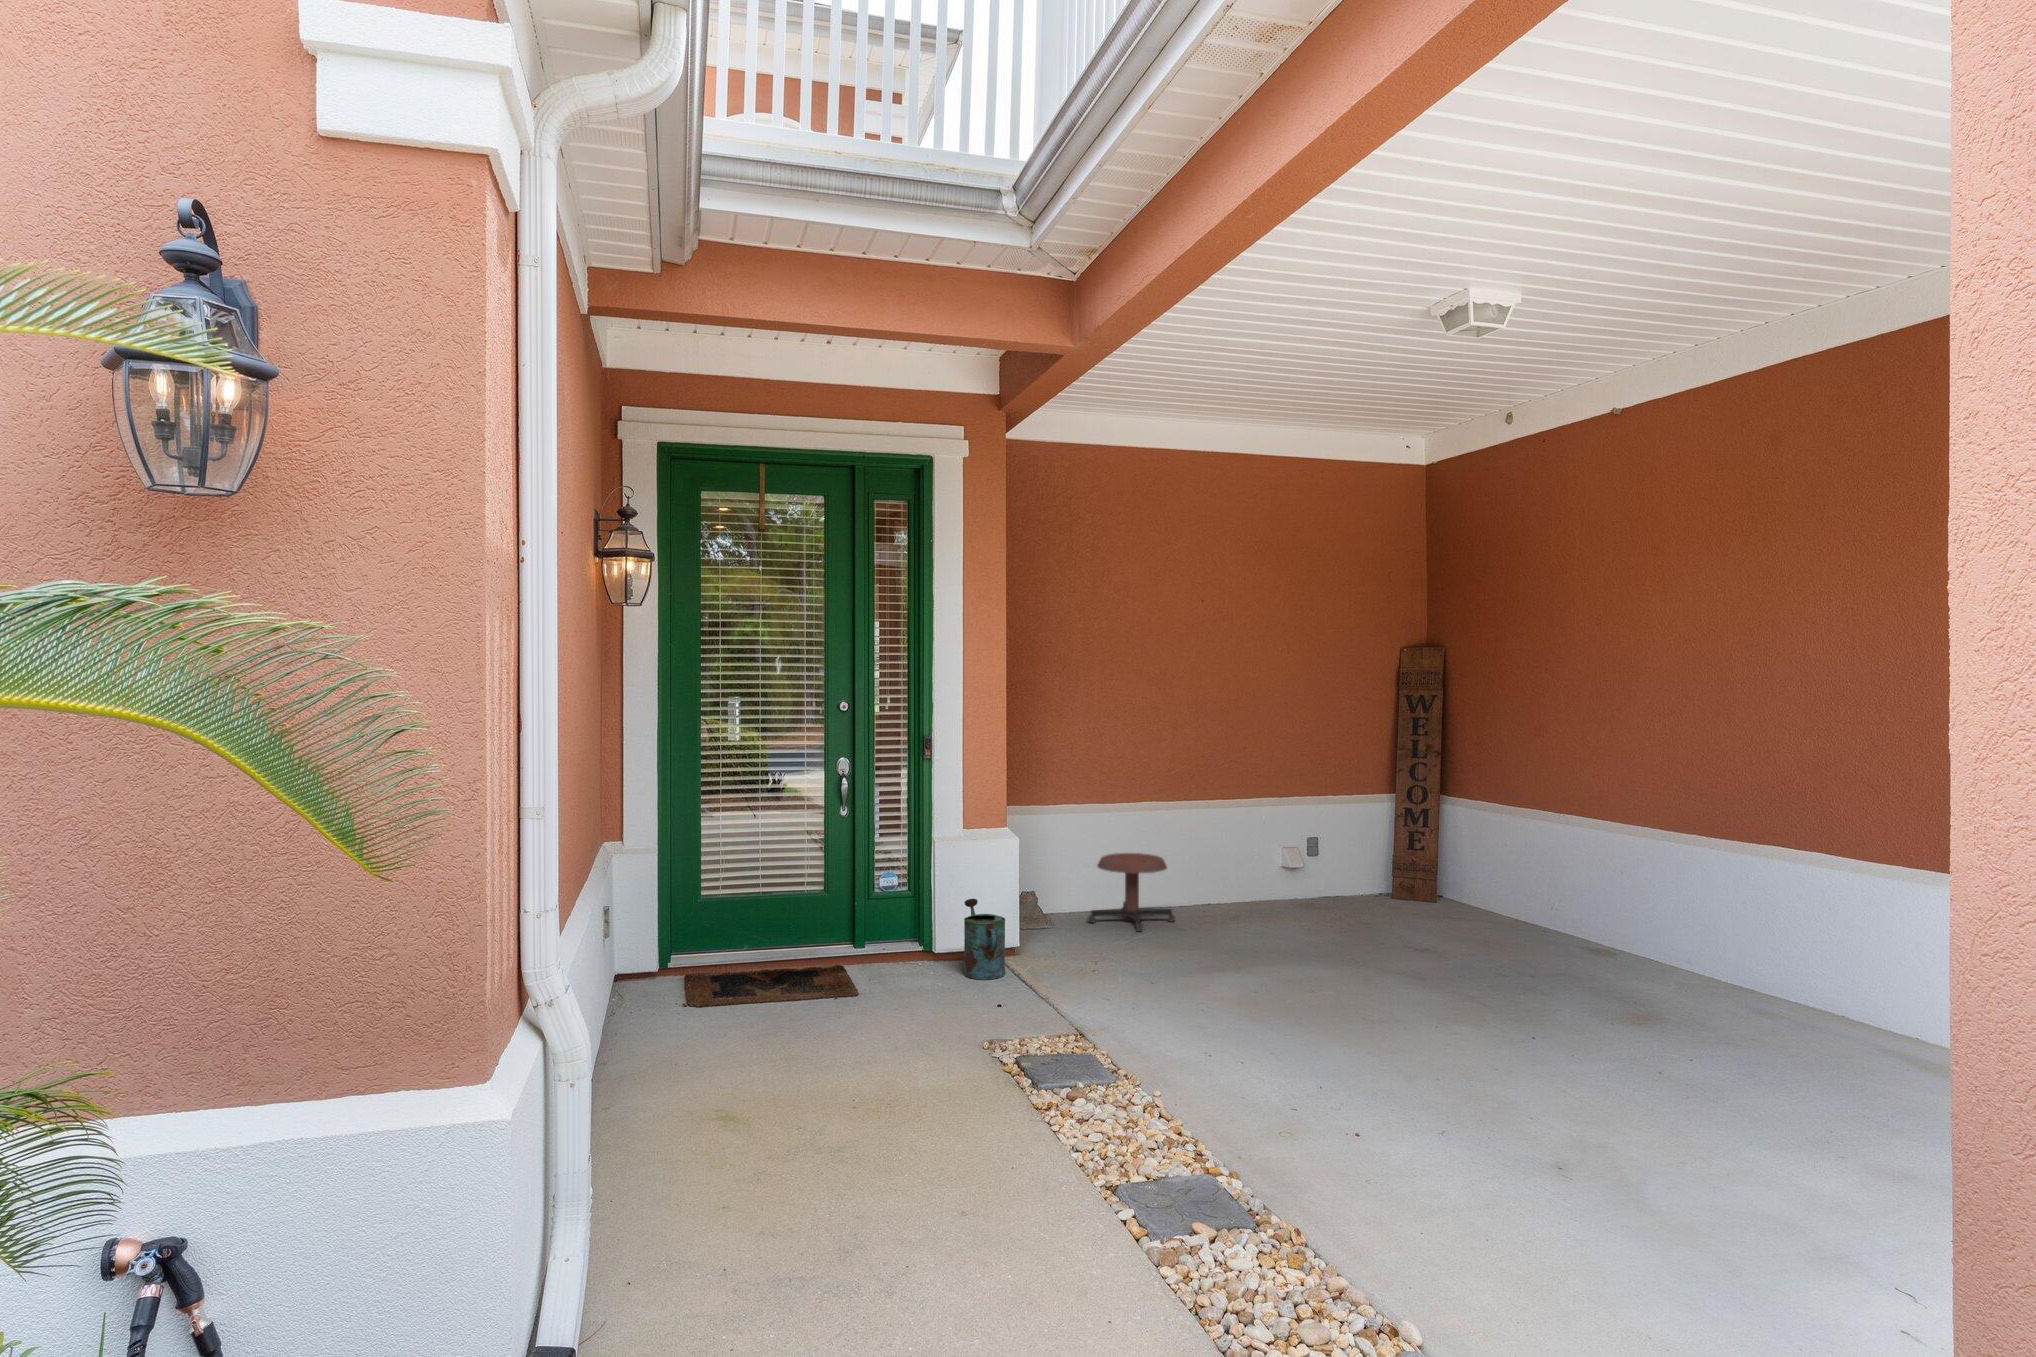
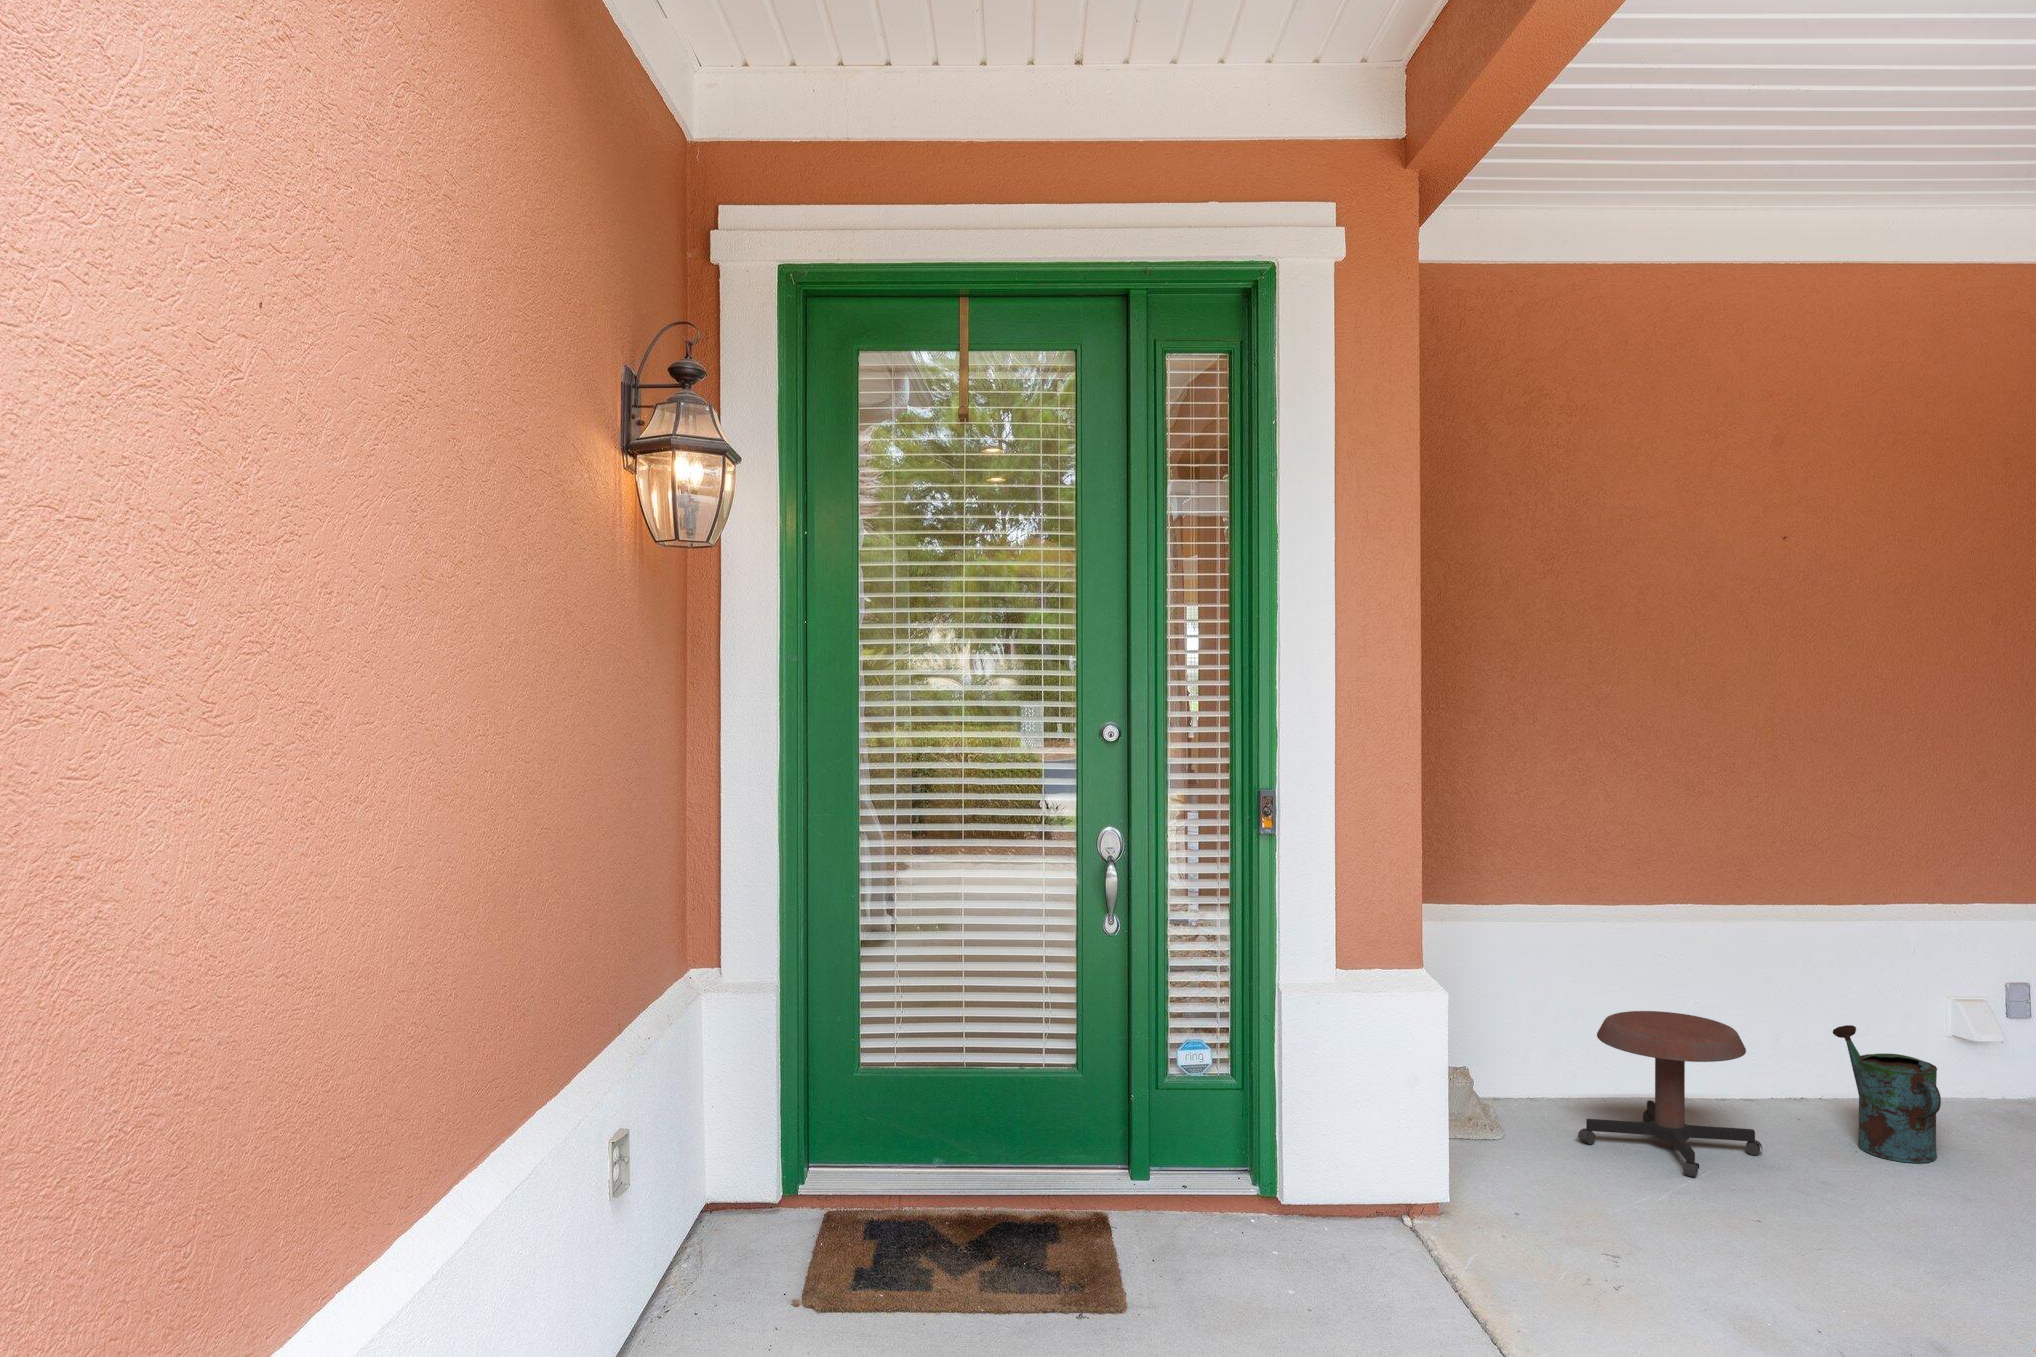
watering can: present [964,899,1005,980] -> present [1833,1025,1941,1163]

